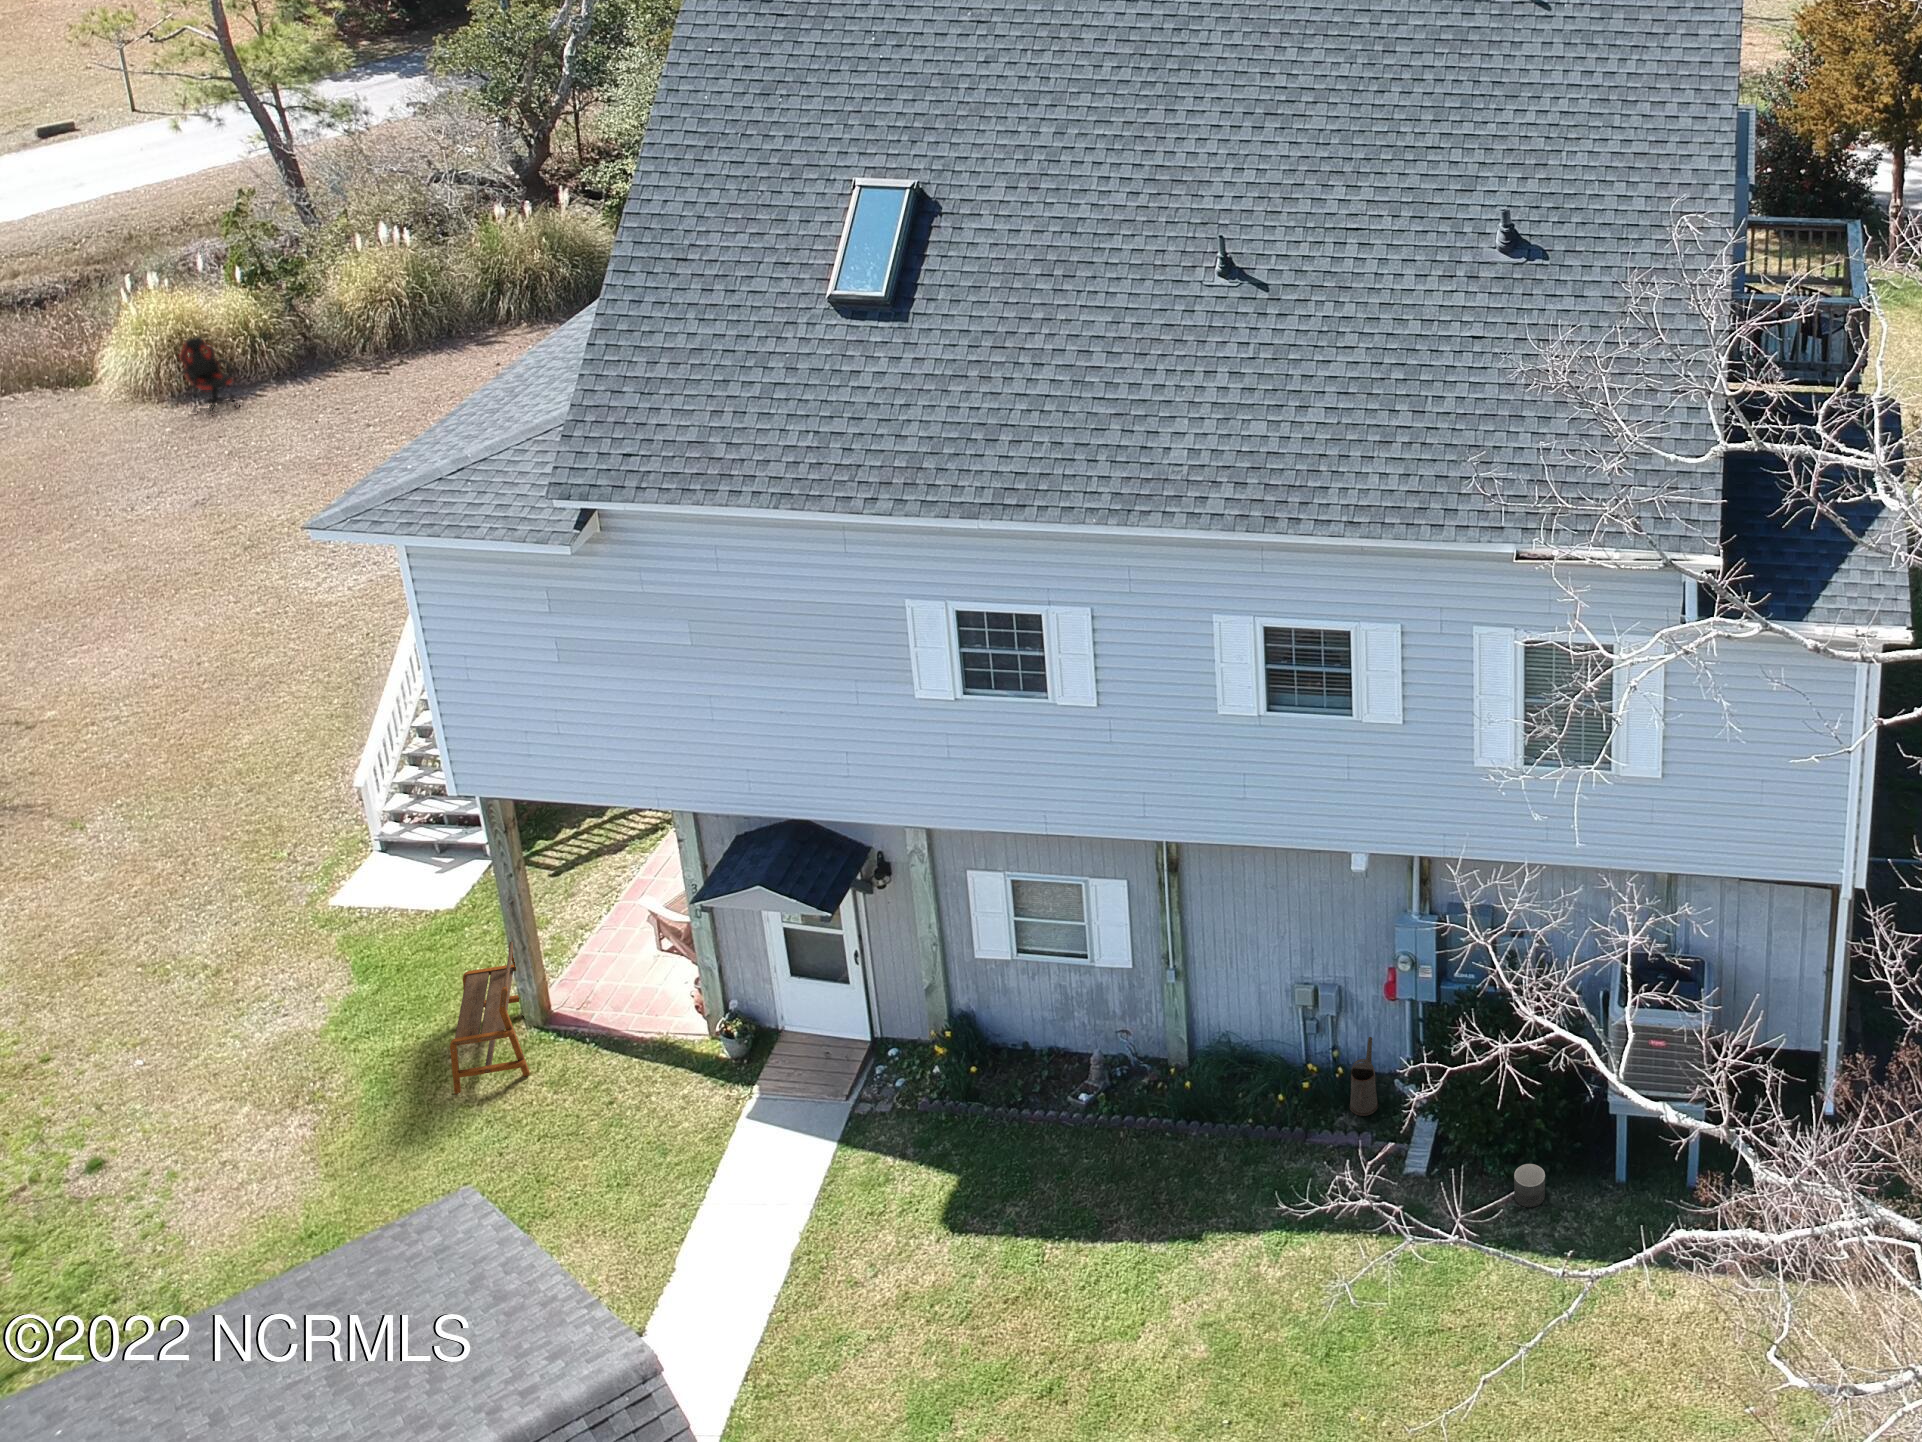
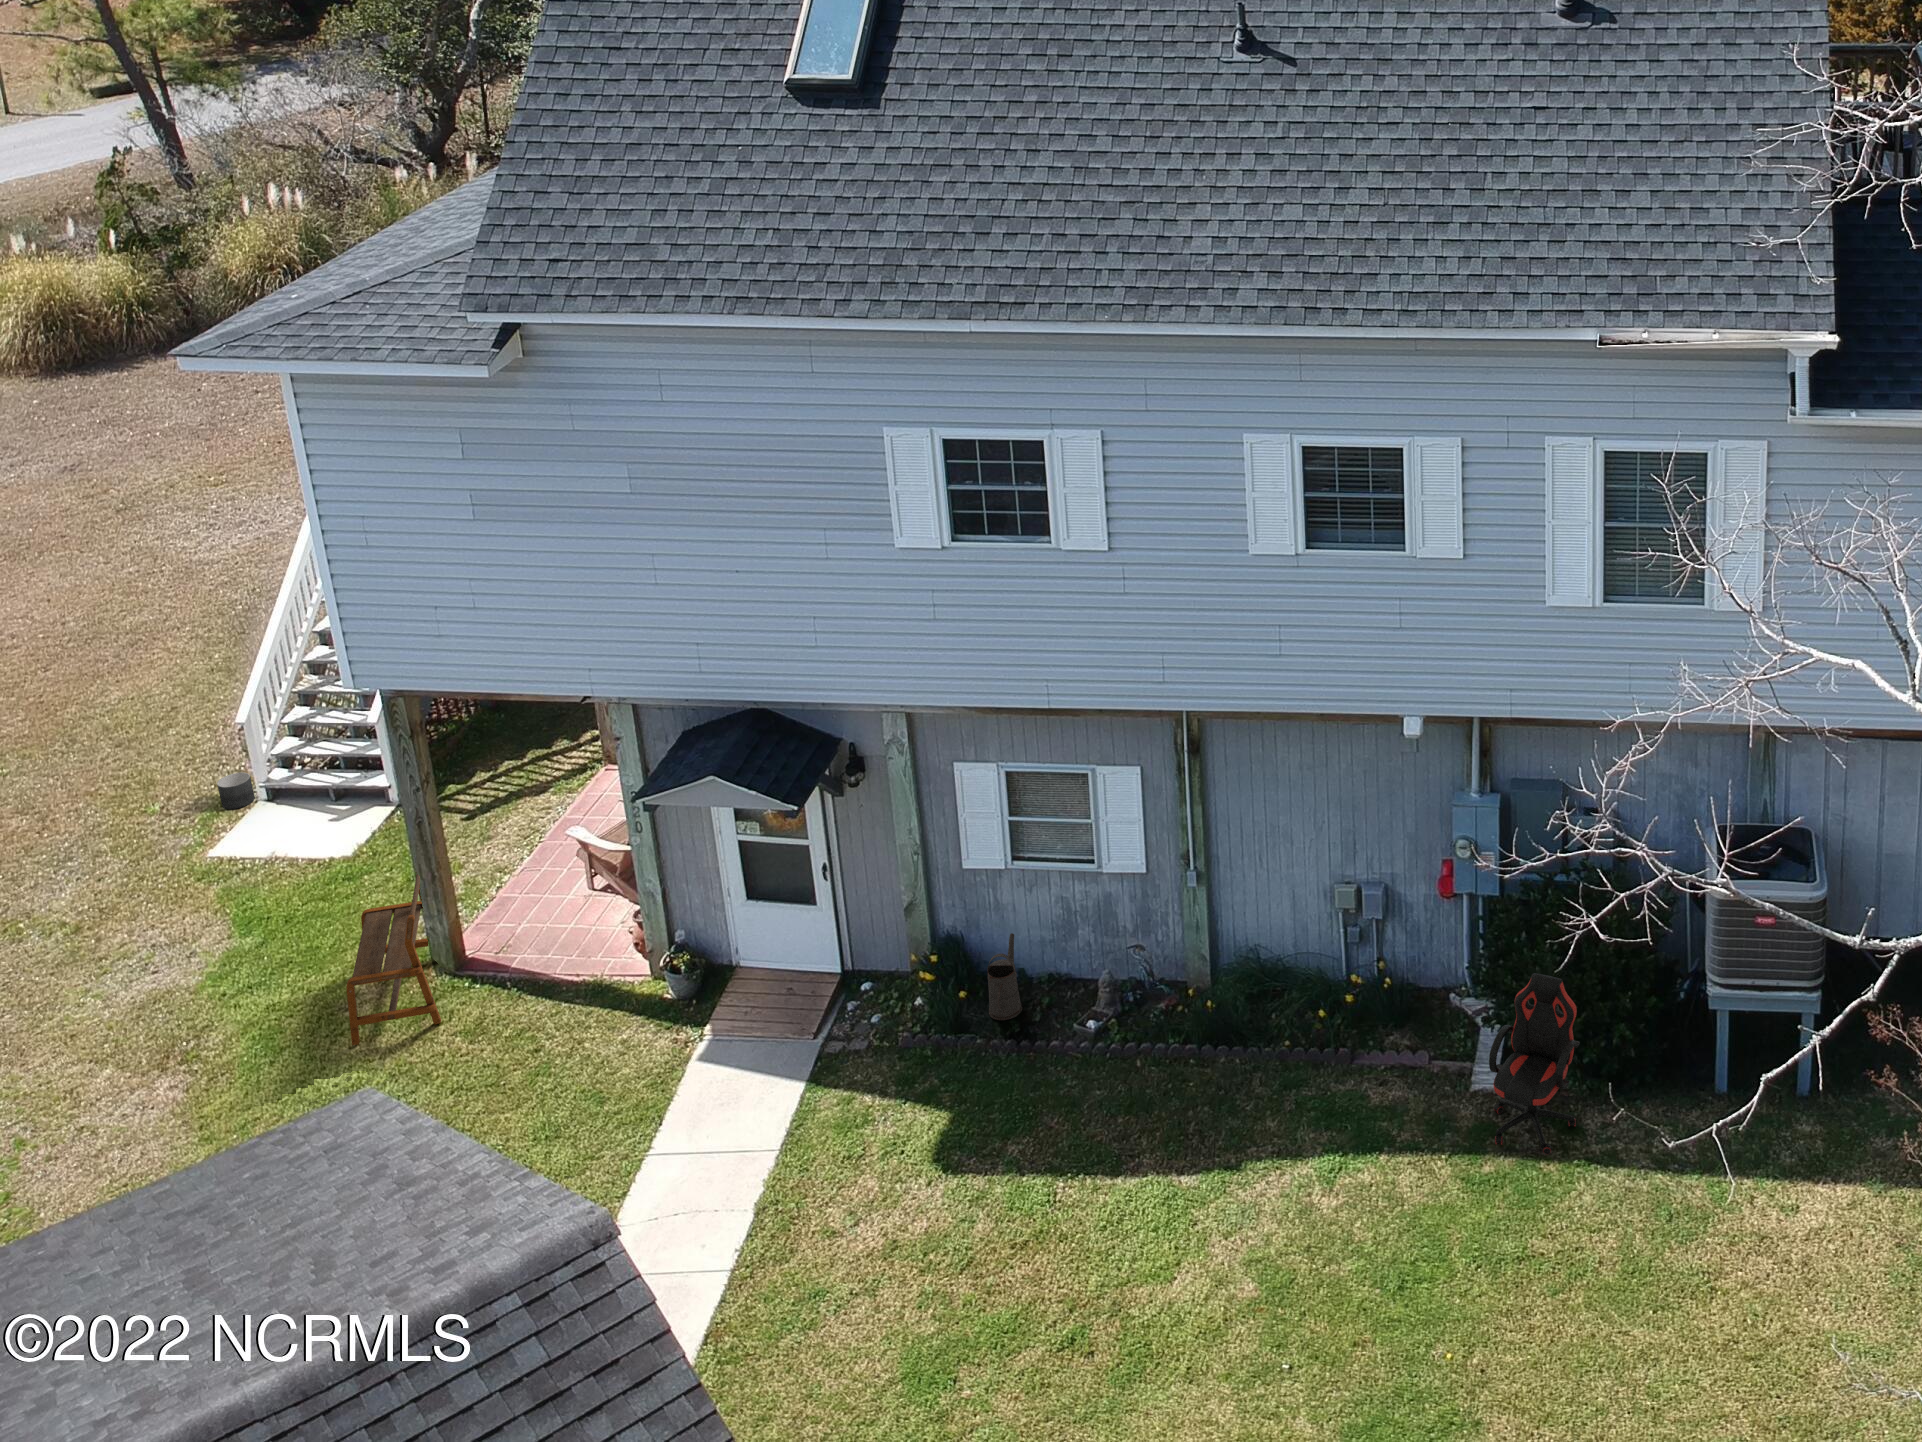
chair: present [180,337,239,415] -> present [1489,973,1580,1154]
watering can: present [1349,1037,1378,1116] -> present [987,933,1022,1020]
planter: present [1514,1164,1545,1207] -> present [217,772,255,809]

